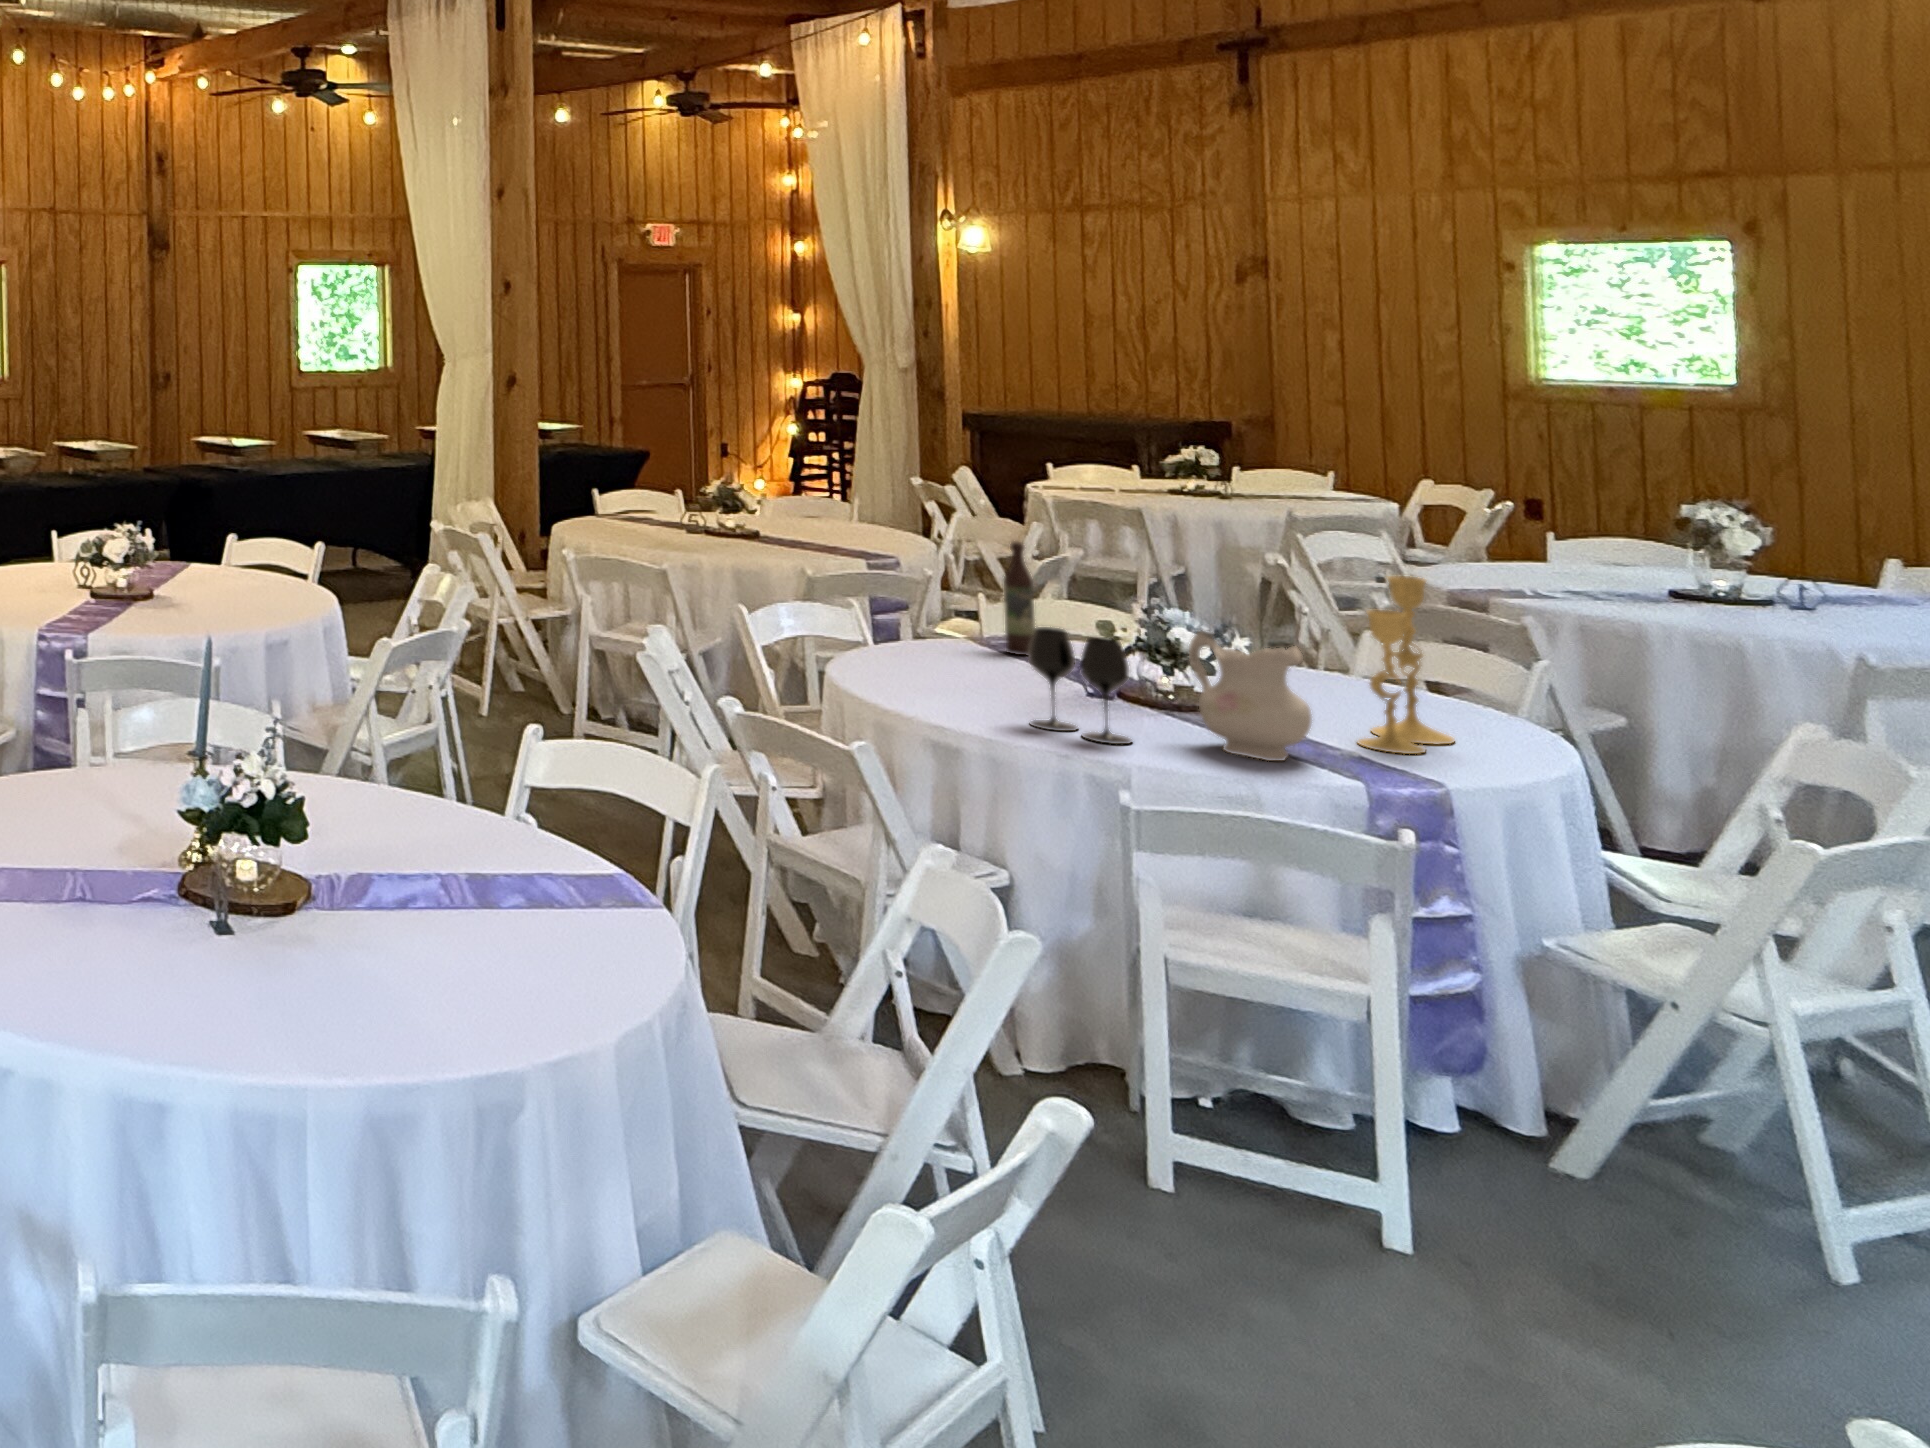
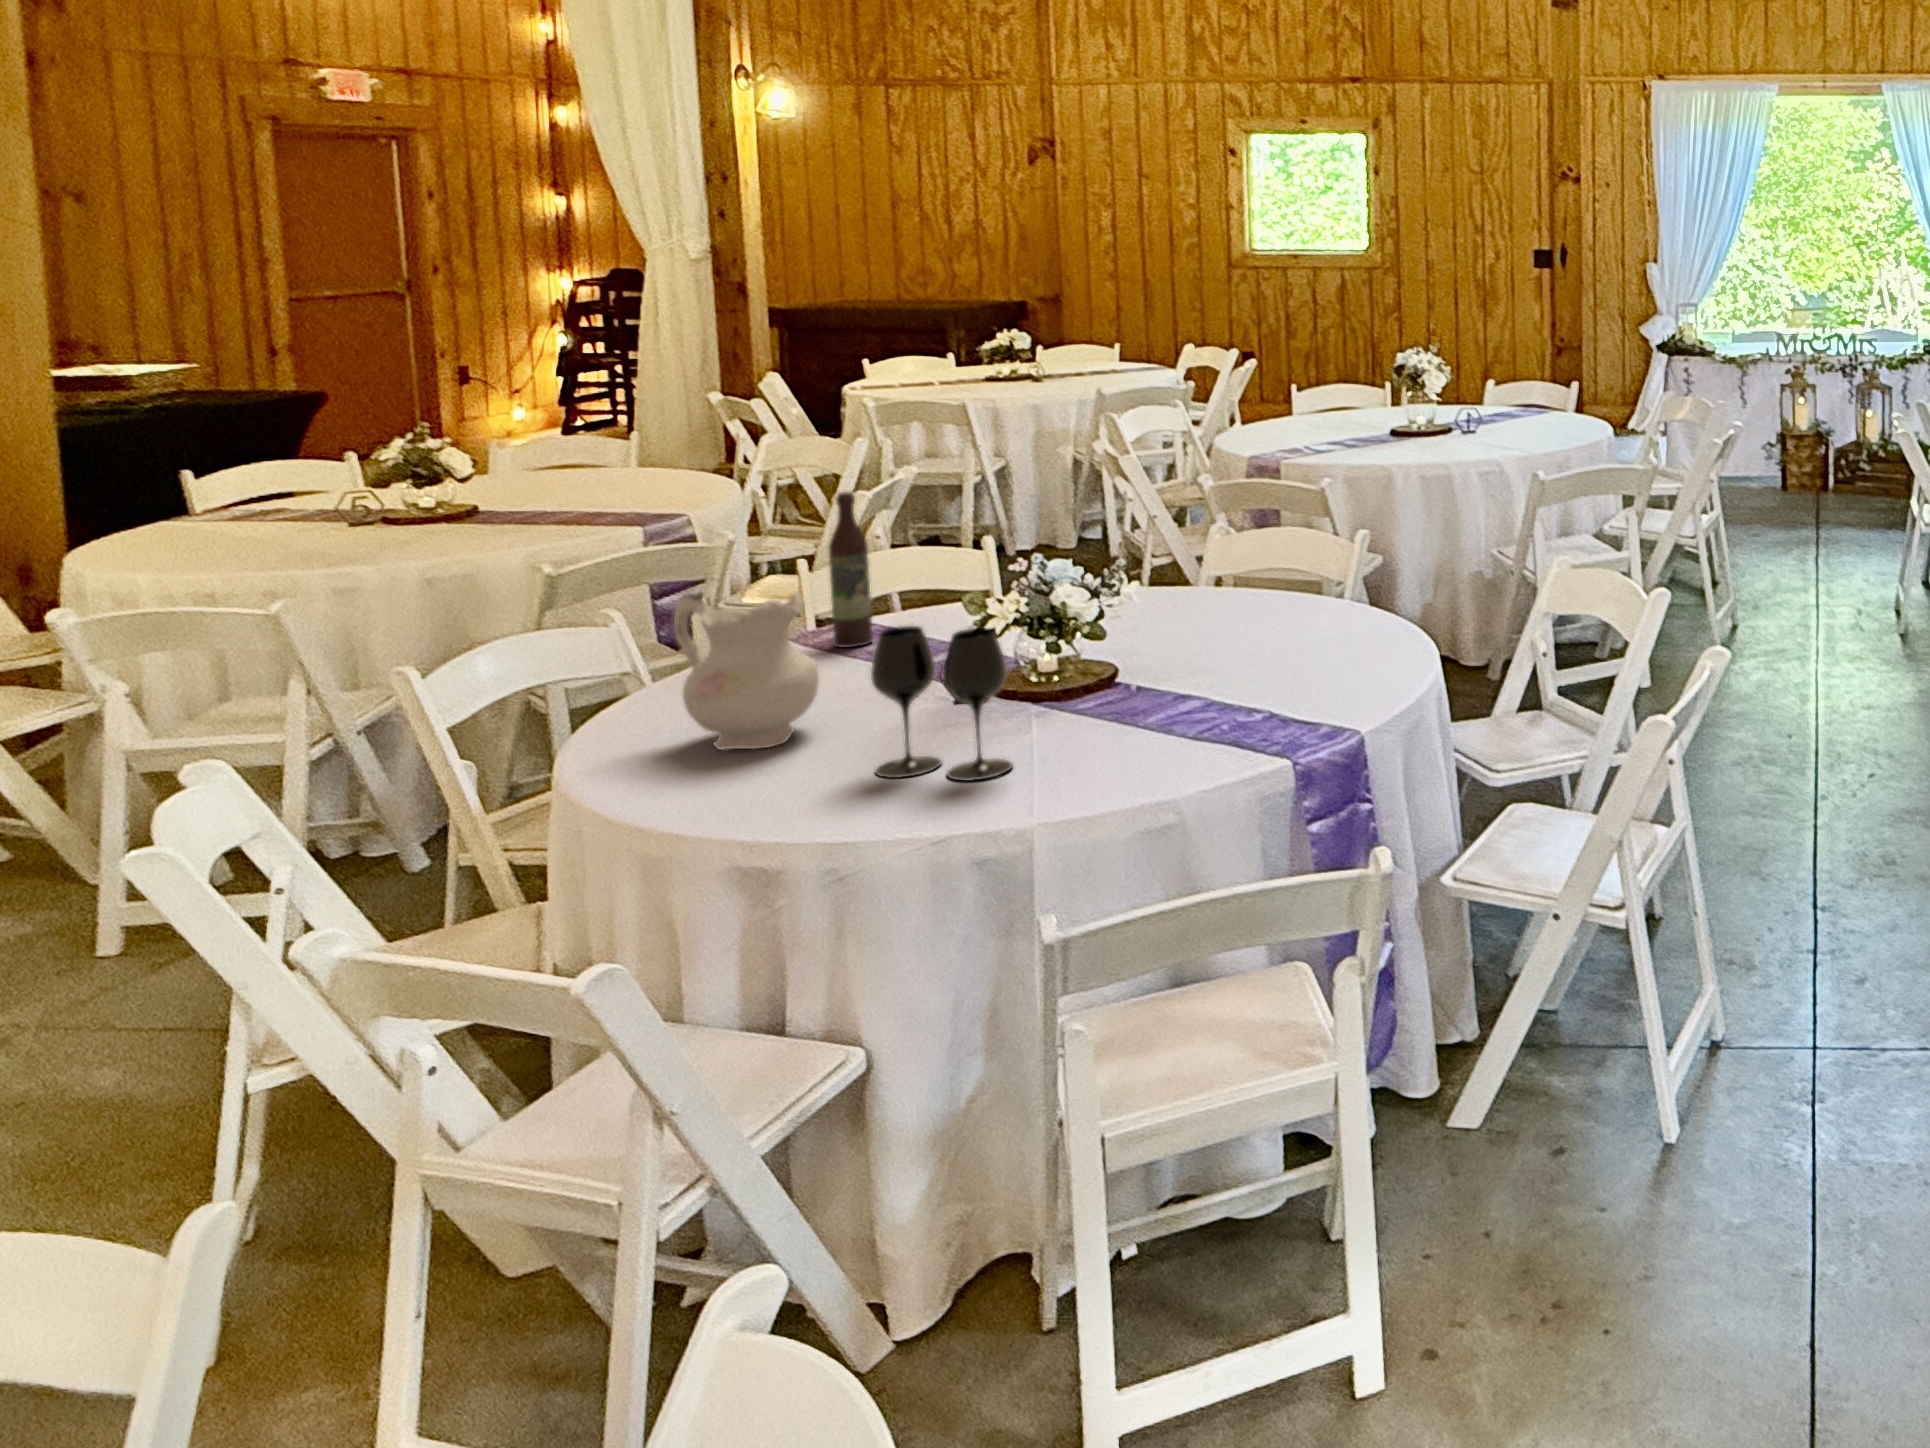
candlestick: present [1357,576,1454,754] -> none [1245,479,1328,694]
ceramic pitcher: present [1189,630,1312,761] -> present [674,592,819,749]

